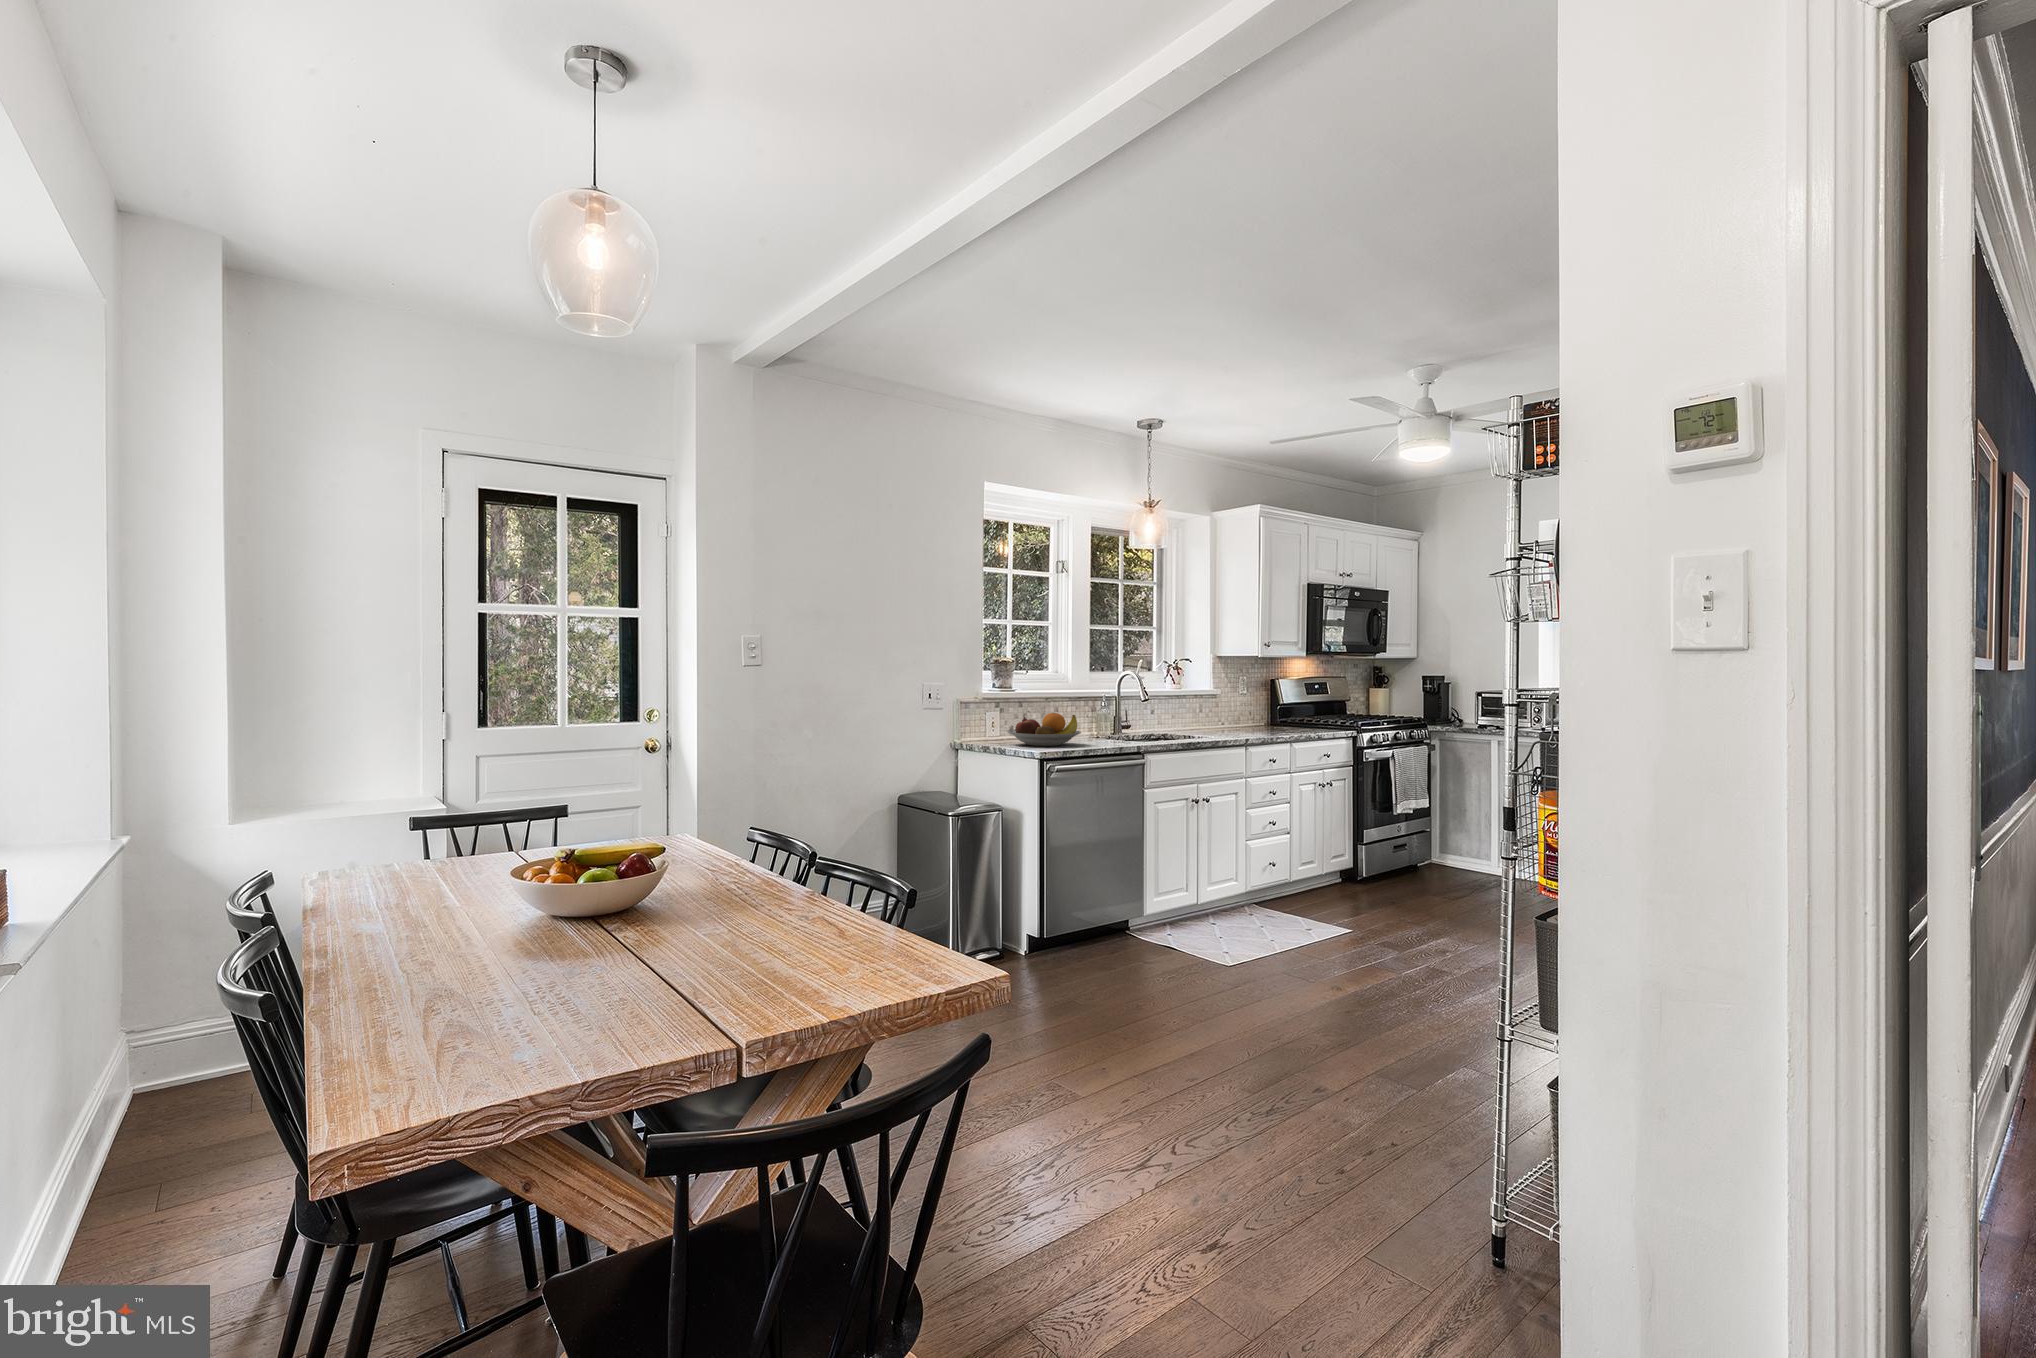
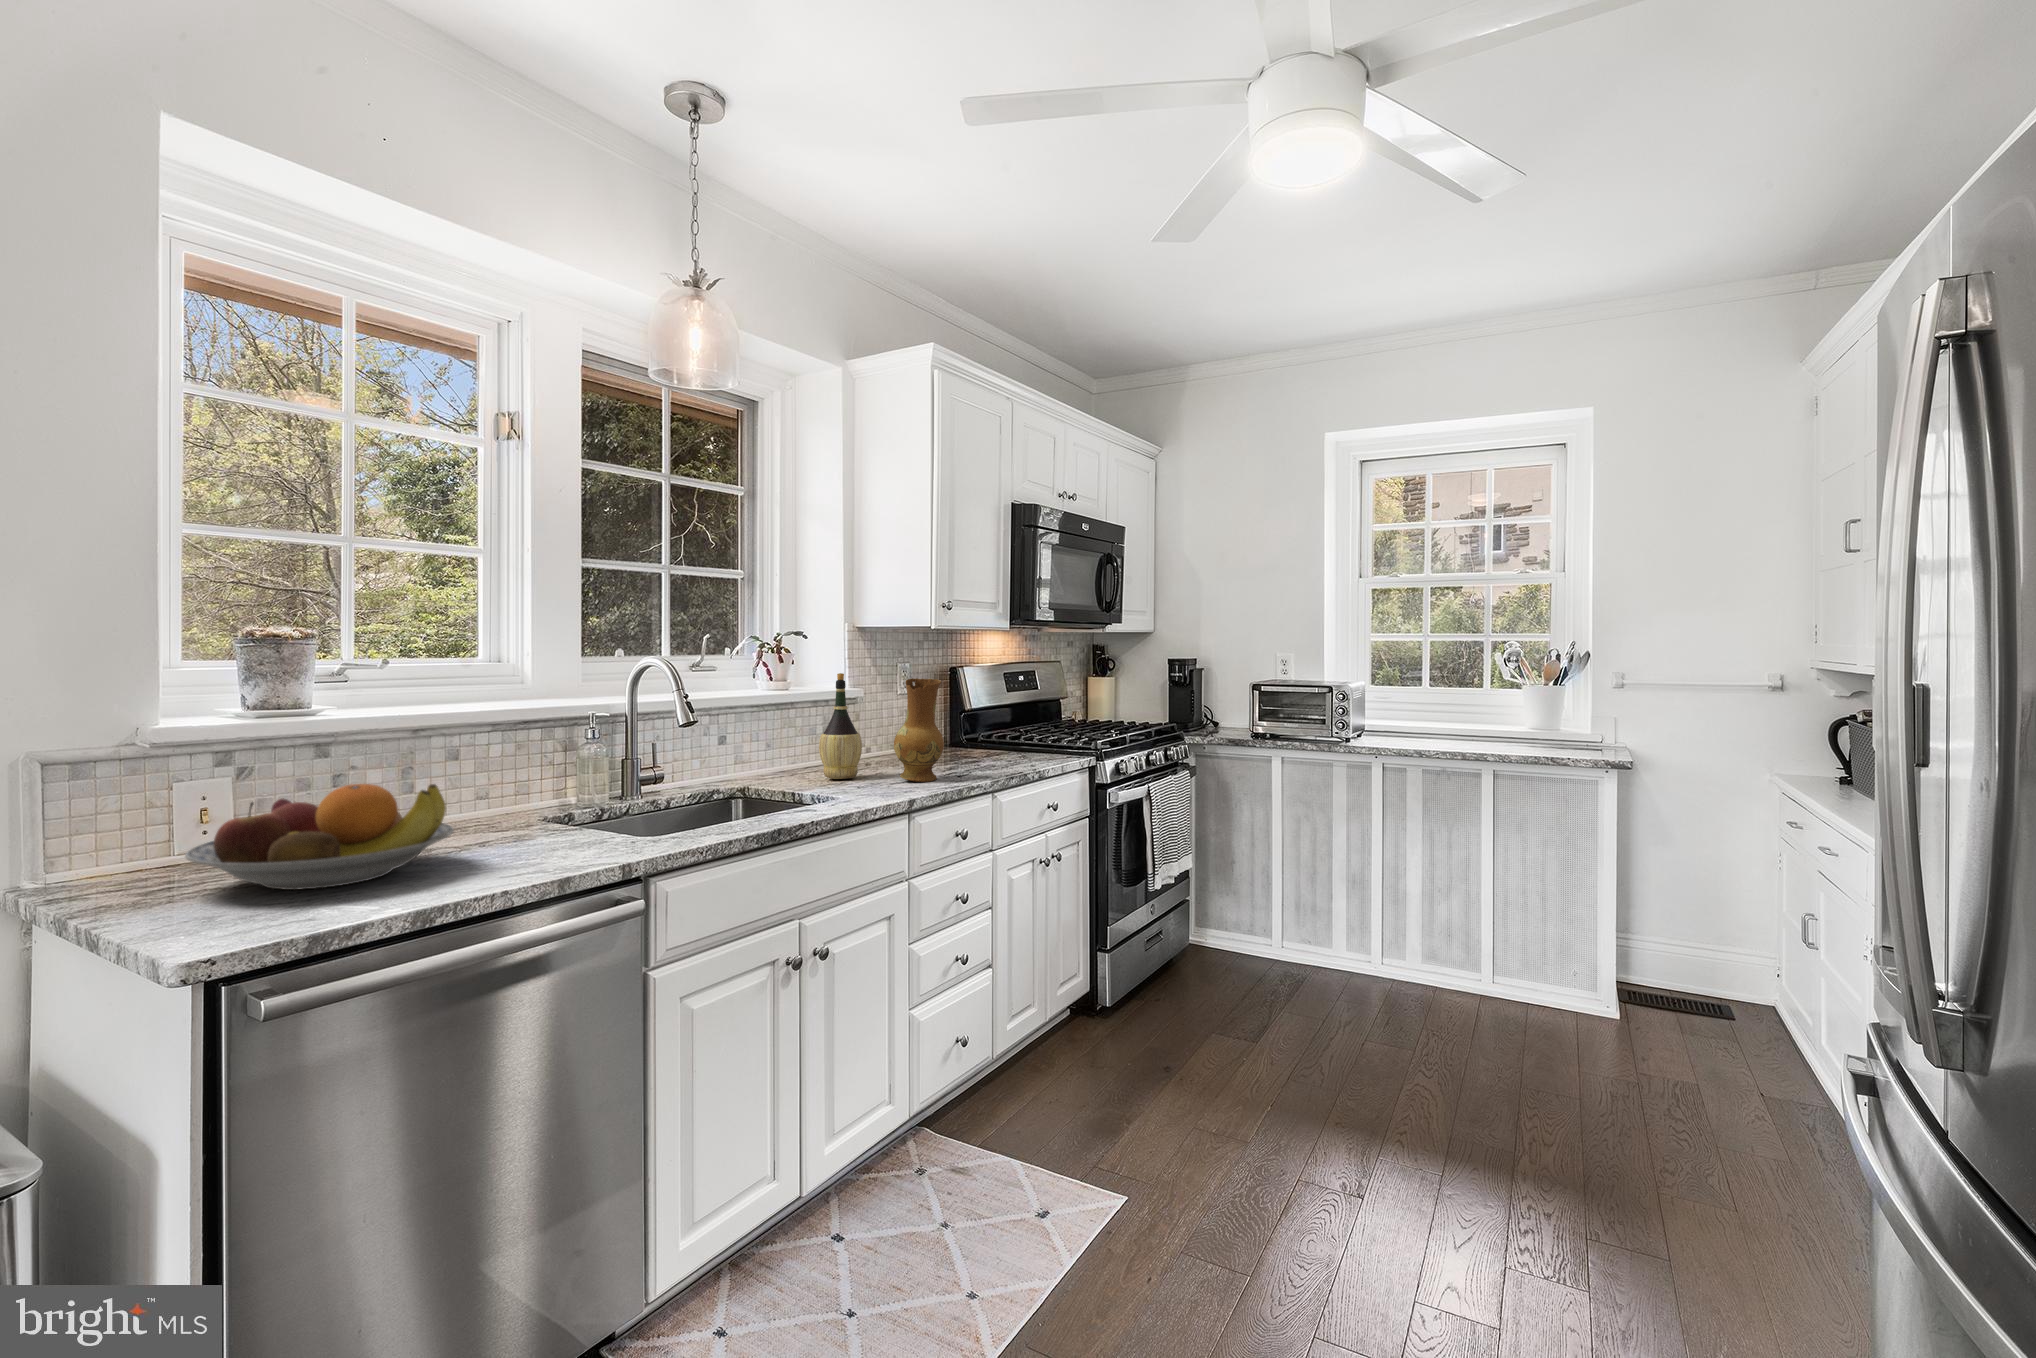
wine bottle: none [1201,680,1223,733] -> present [819,673,862,779]
ceramic jug: none [1240,683,1266,735] -> present [894,678,944,782]

